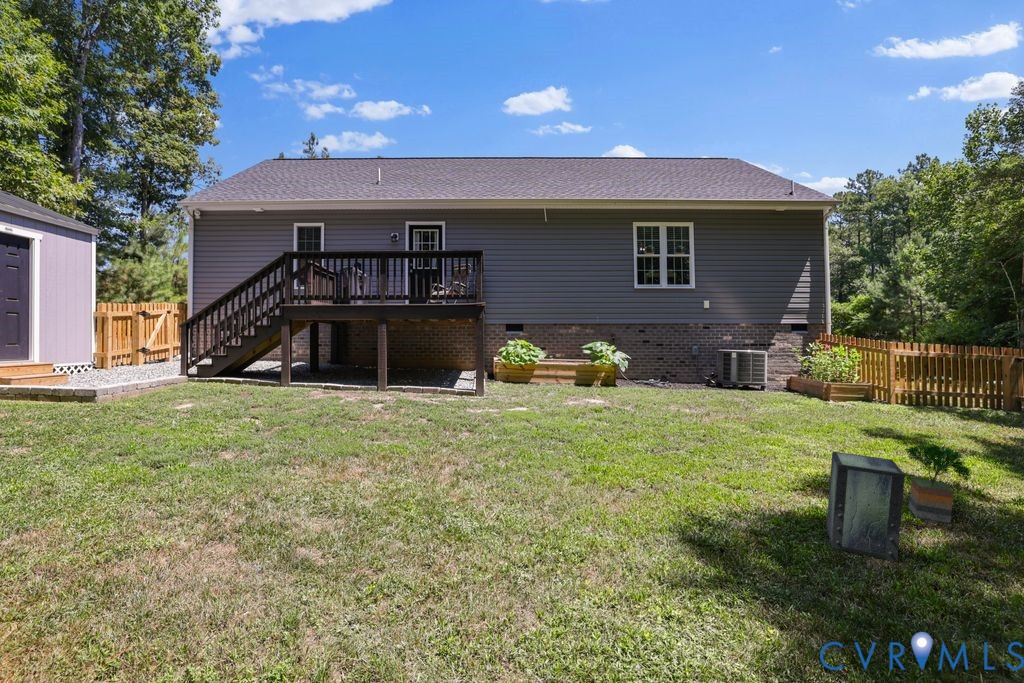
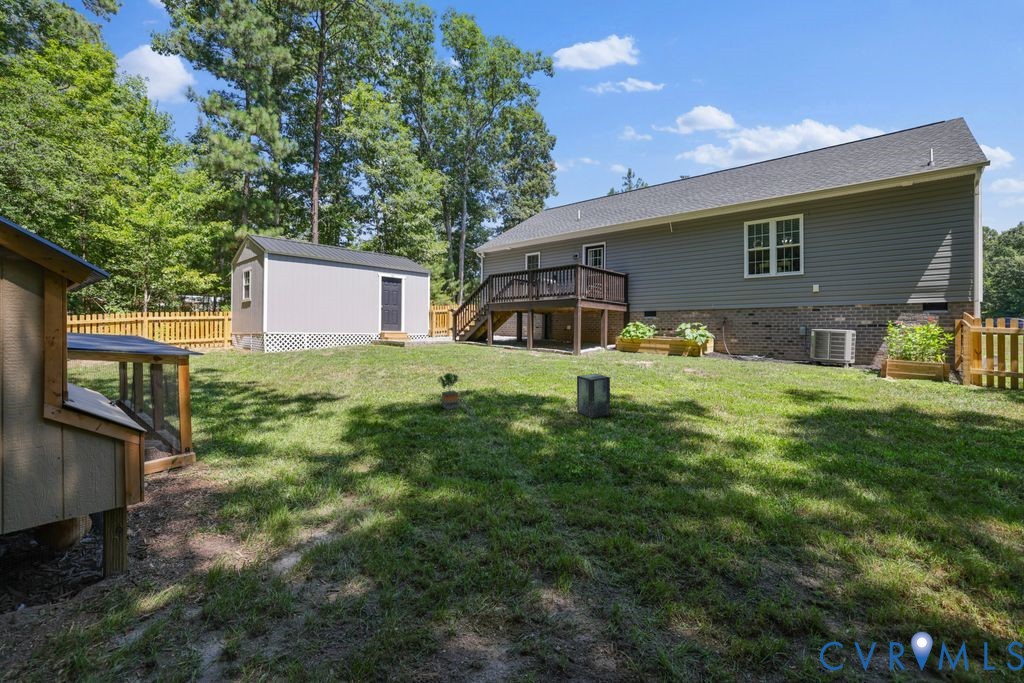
potted tree: present [906,444,971,523] -> present [438,373,461,410]

